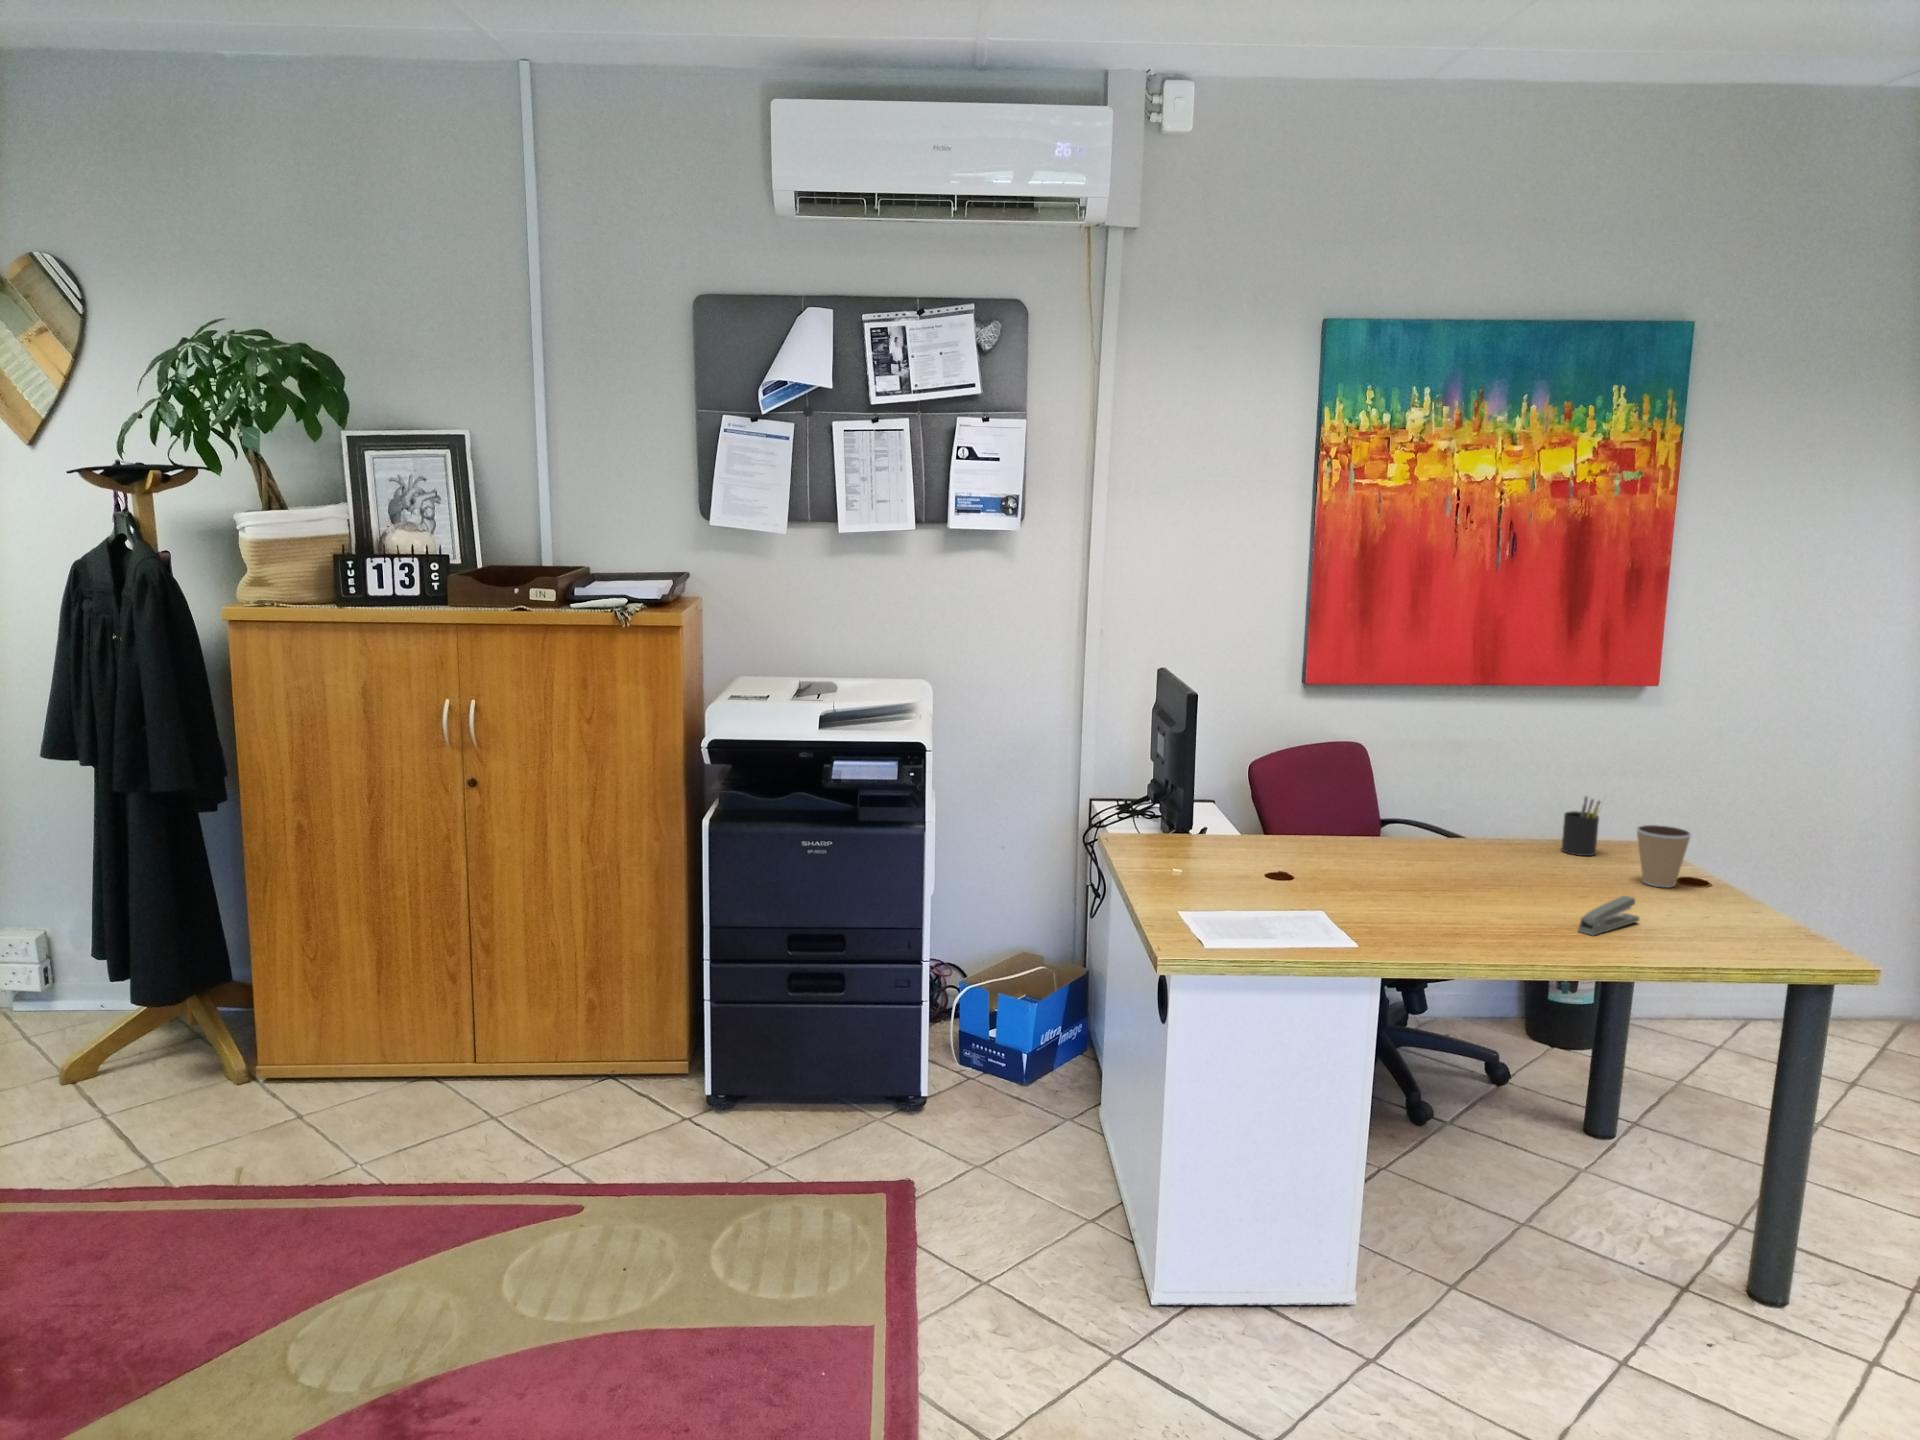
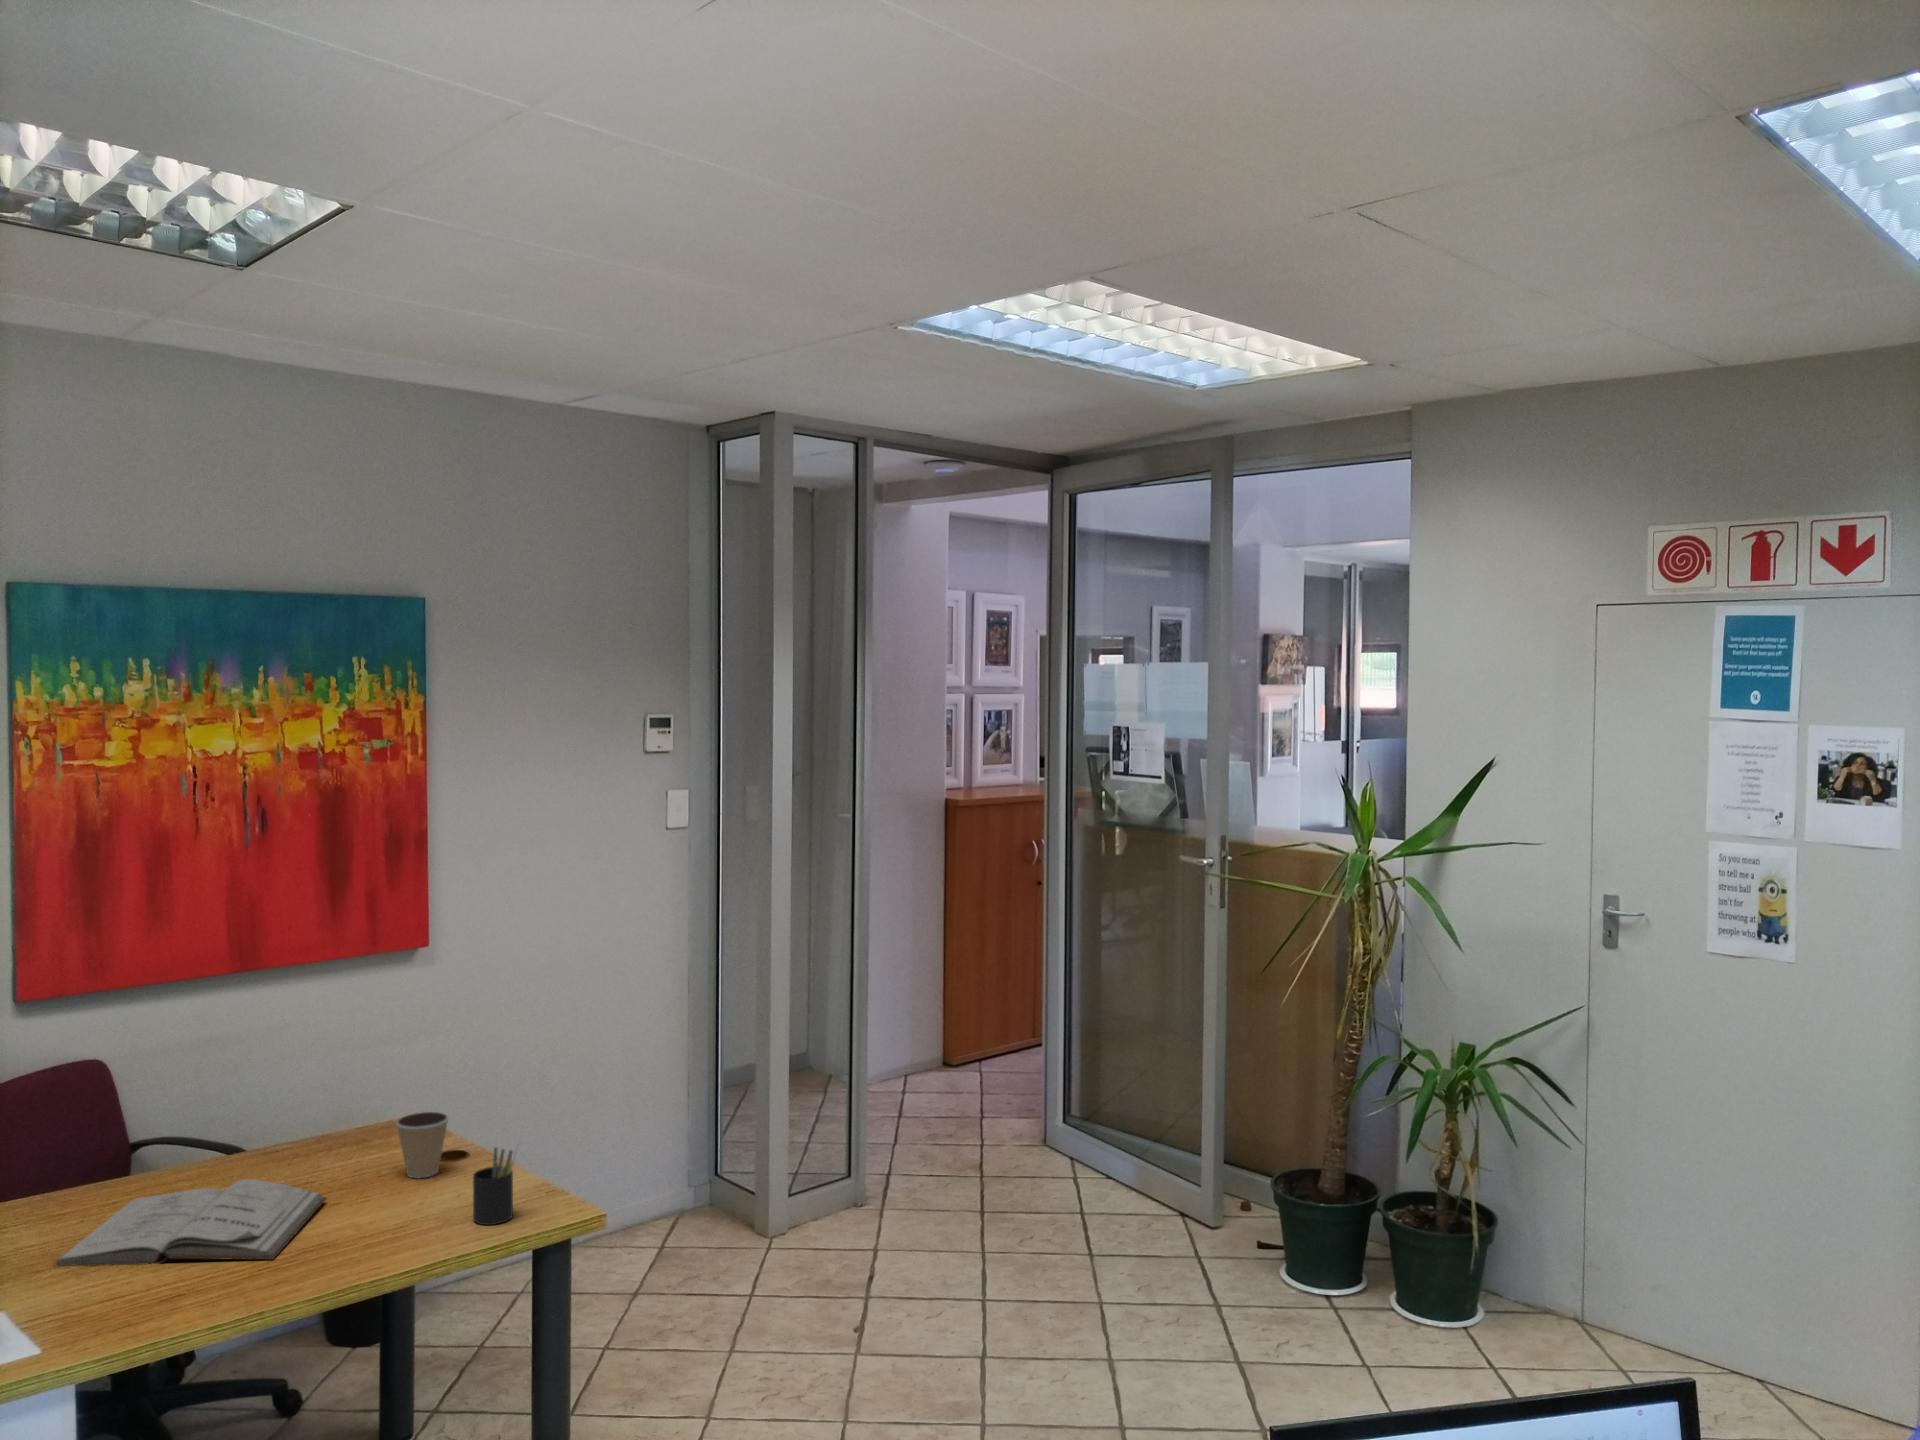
pen holder: present [1562,797,1600,856] -> present [473,1147,513,1225]
book: none [1343,846,1567,913] -> present [56,1179,326,1266]
stapler: present [1578,896,1639,936] -> none [328,1212,395,1272]

